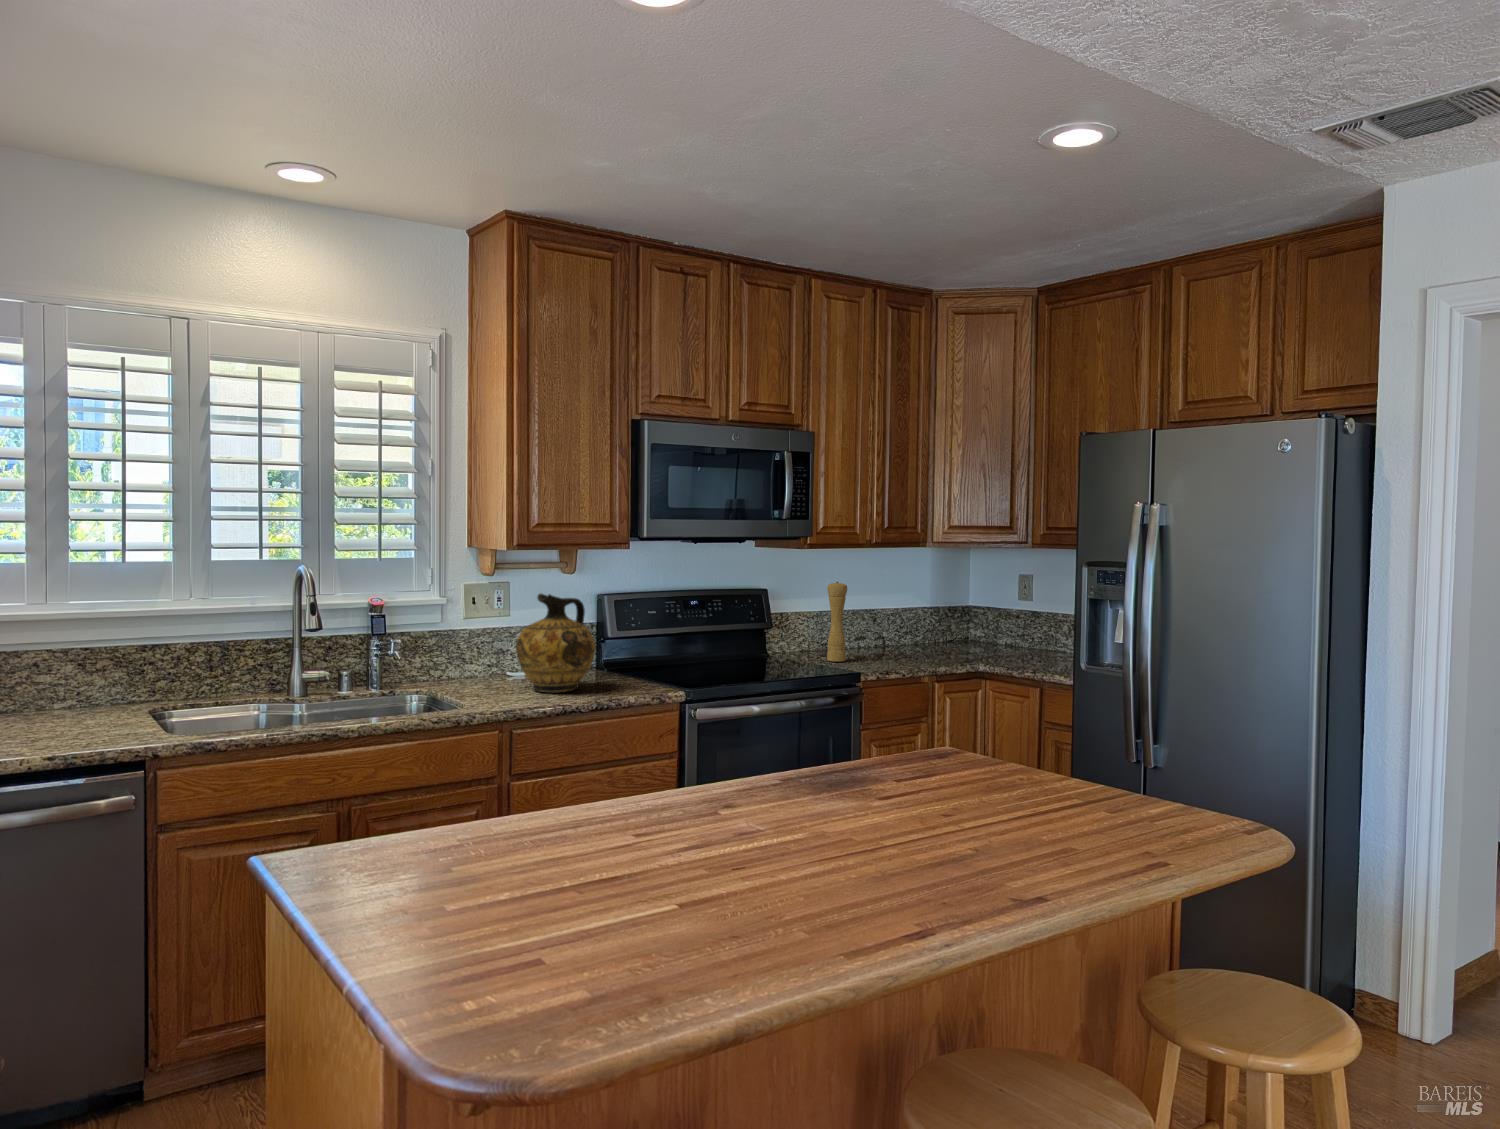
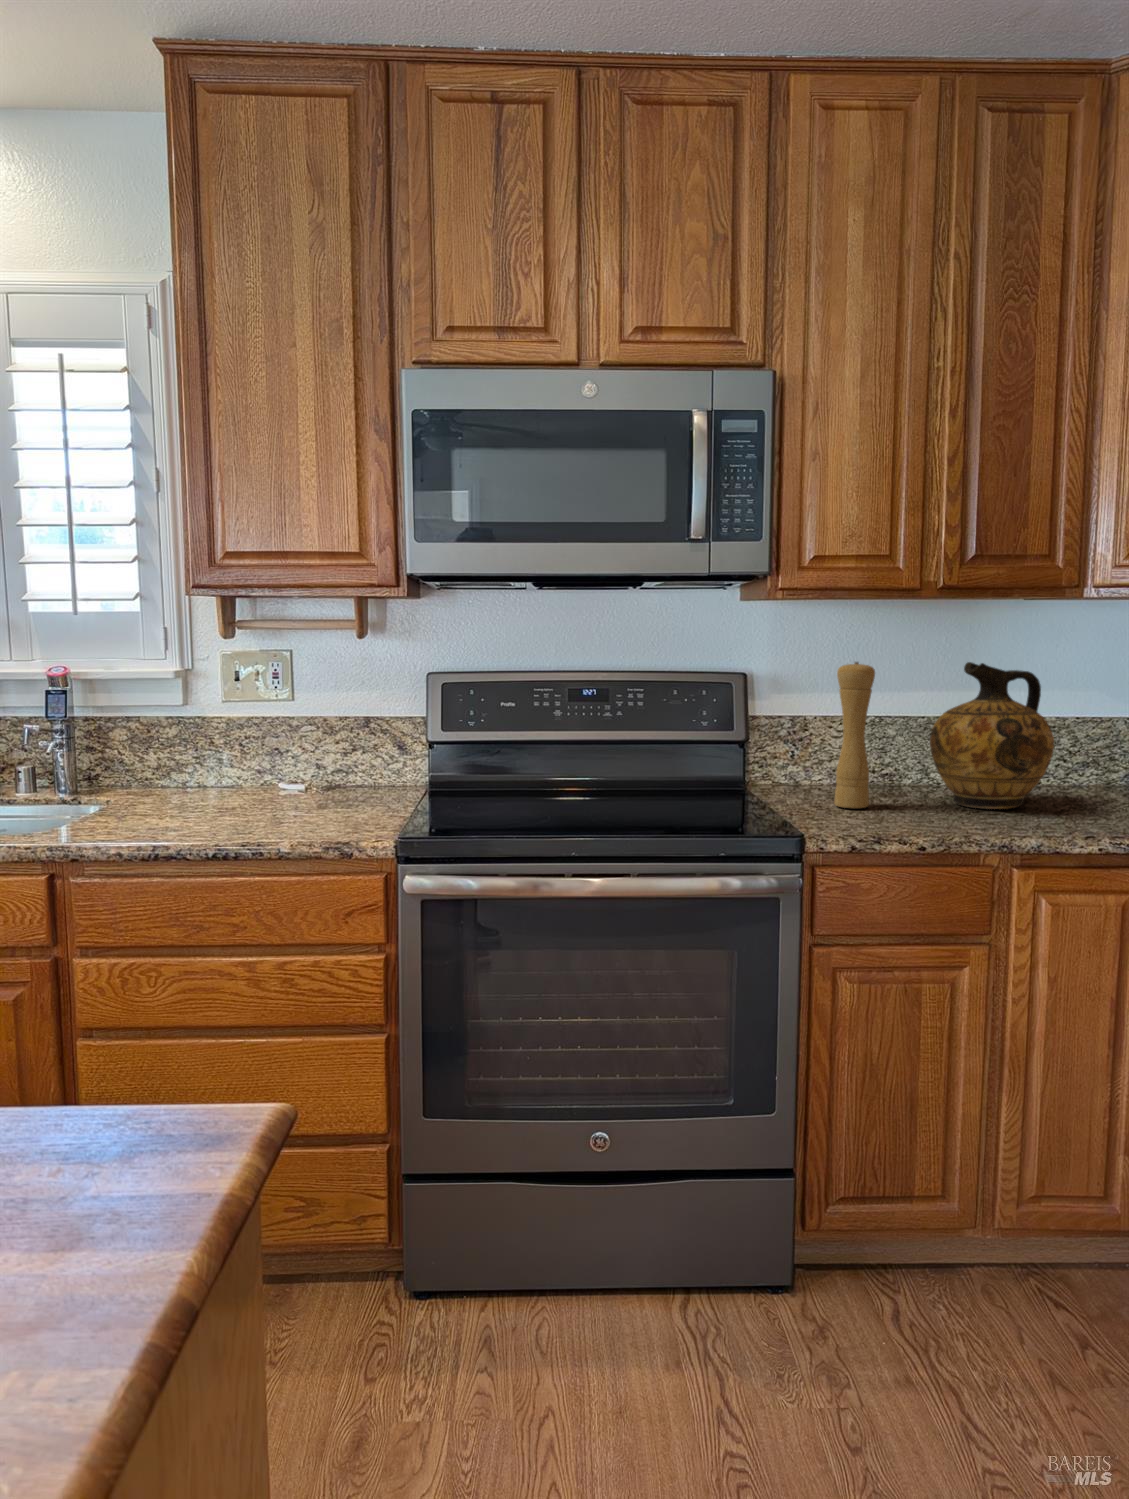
ceramic jug: present [516,594,596,692] -> present [930,662,1054,809]

